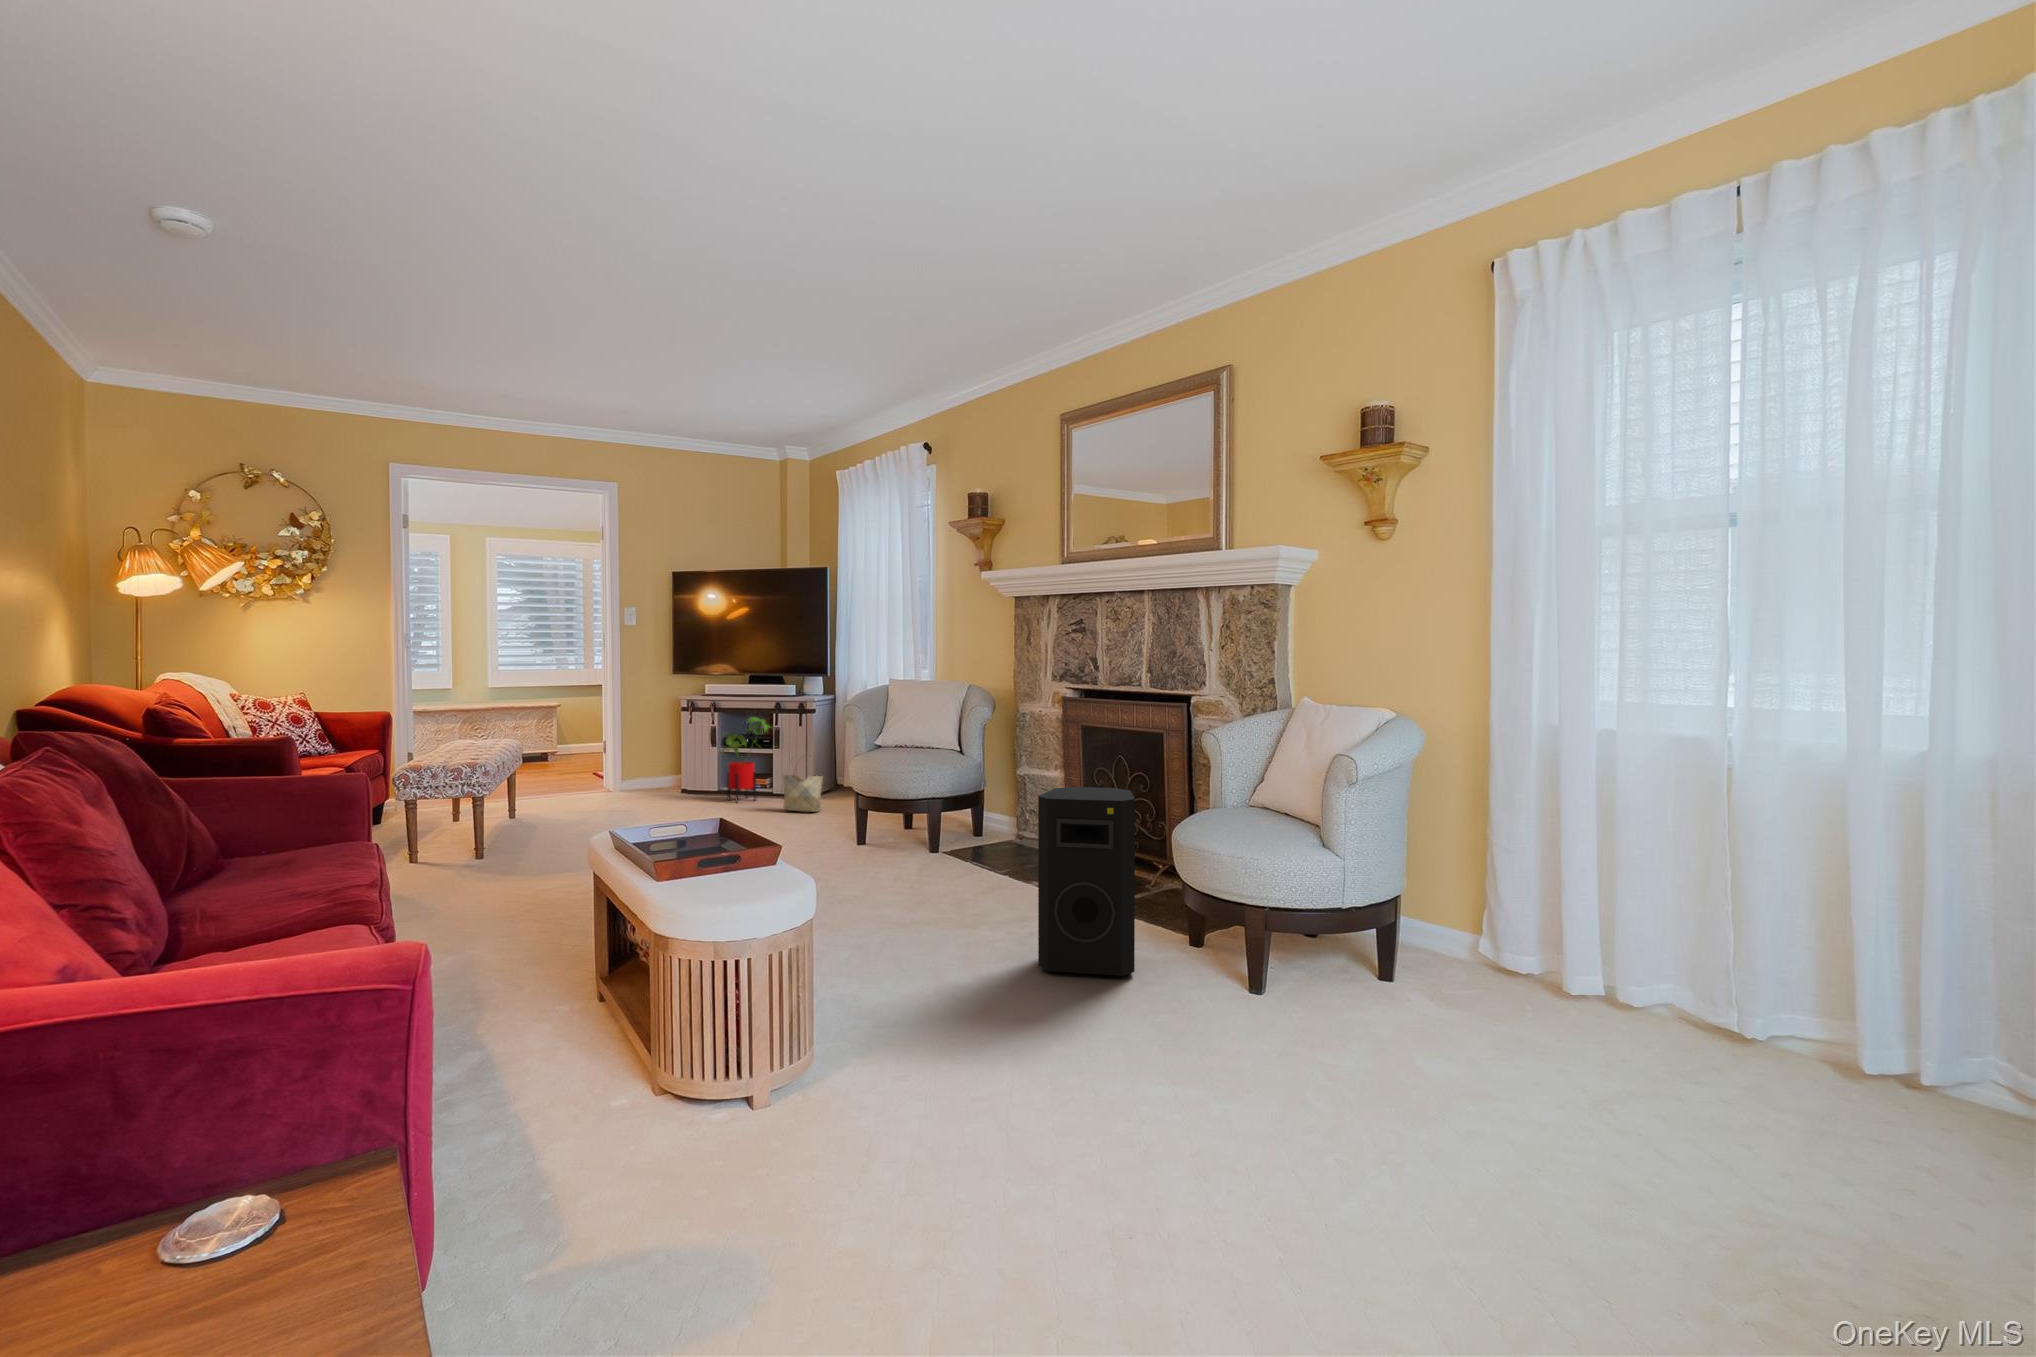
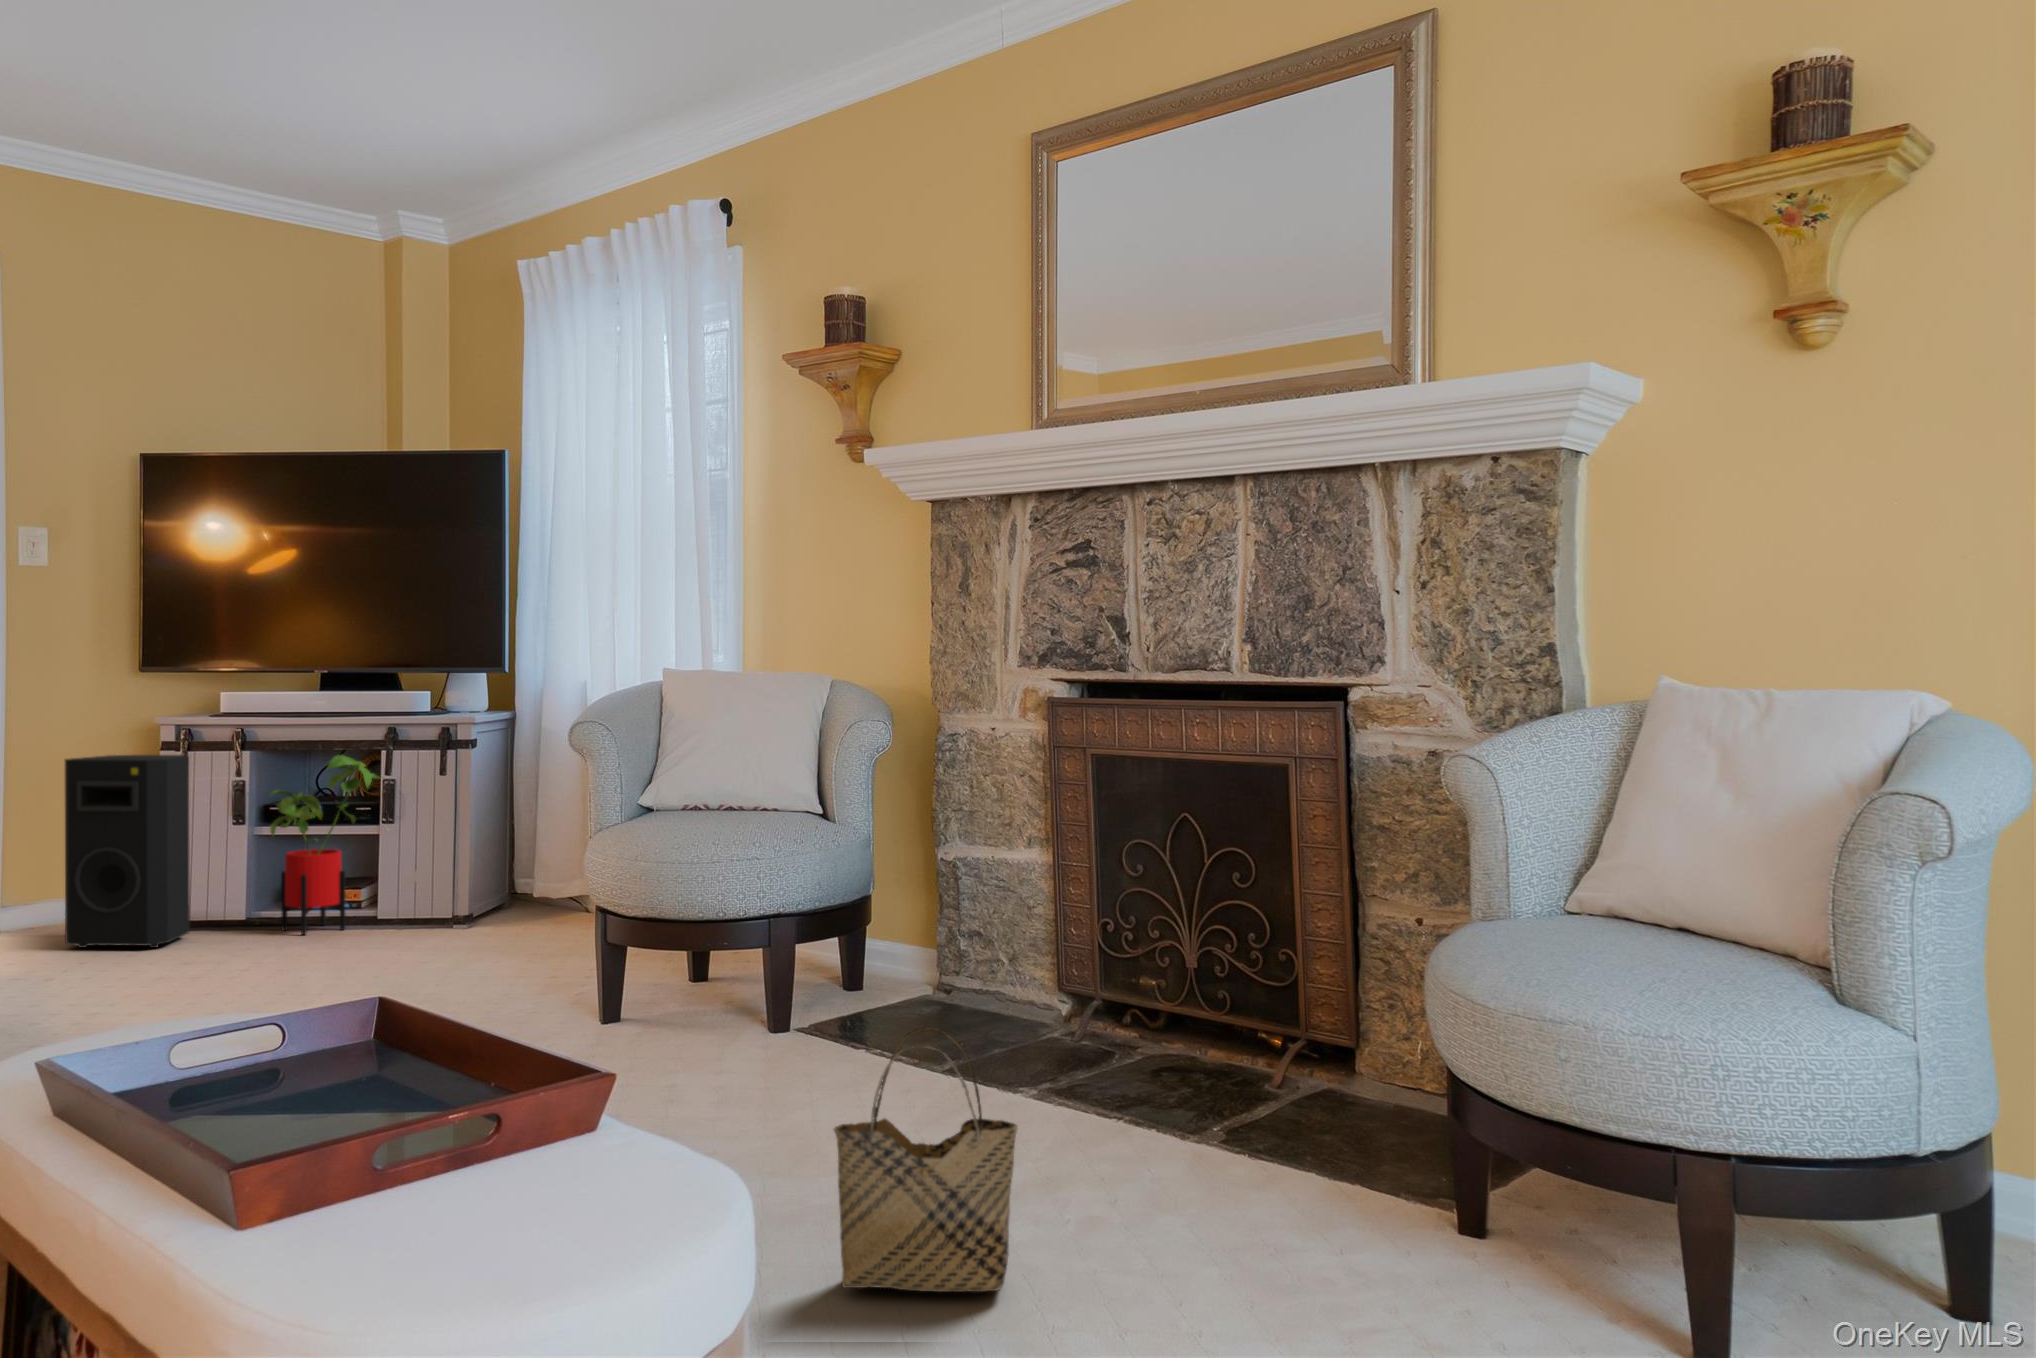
woven basket: present [783,759,823,812] -> present [834,1027,1018,1292]
speaker: present [1038,787,1135,976] -> present [65,755,190,948]

